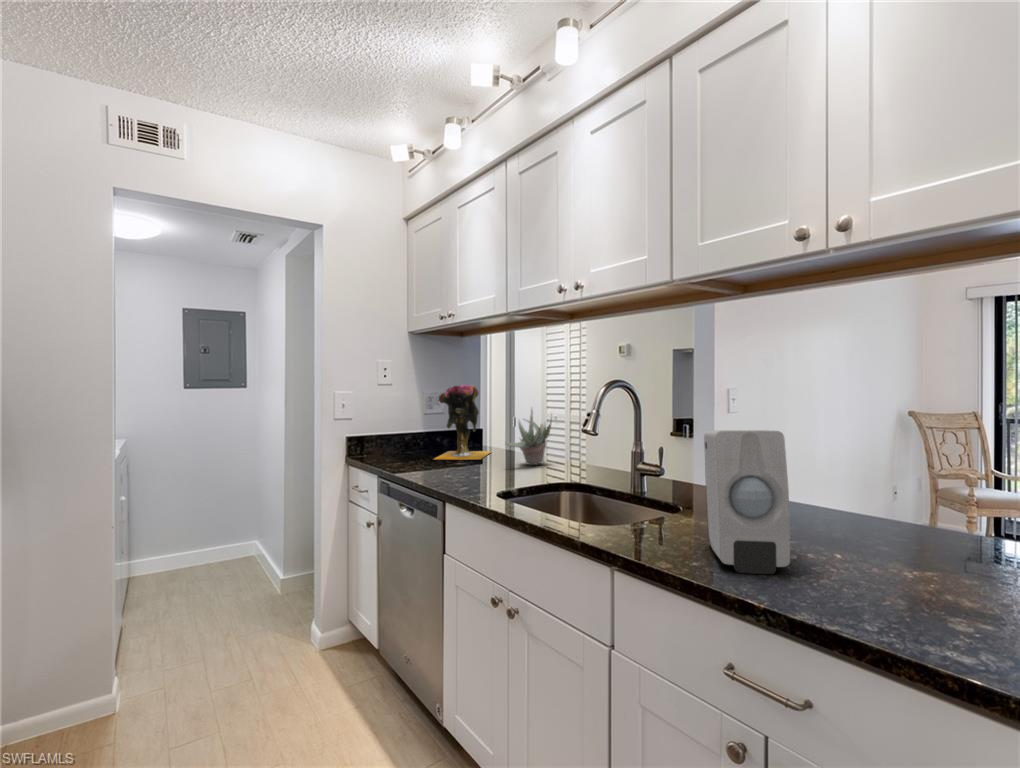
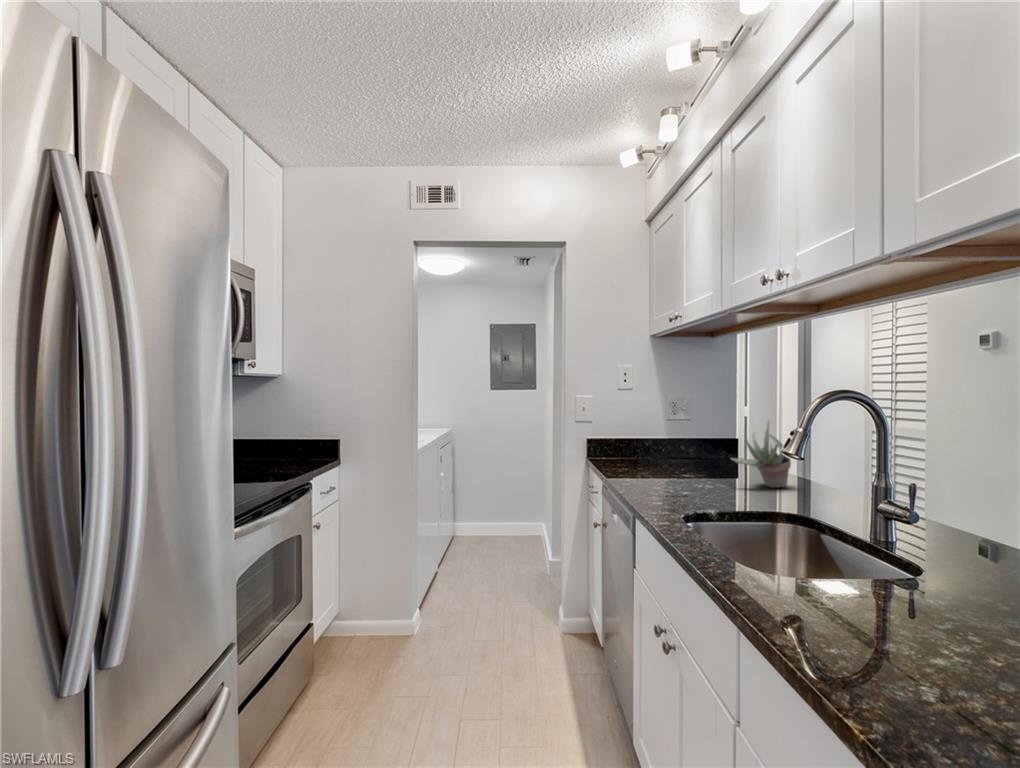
vase: present [434,385,490,460] -> none [668,391,743,474]
soap dispenser: present [704,430,790,574] -> none [837,468,971,692]

